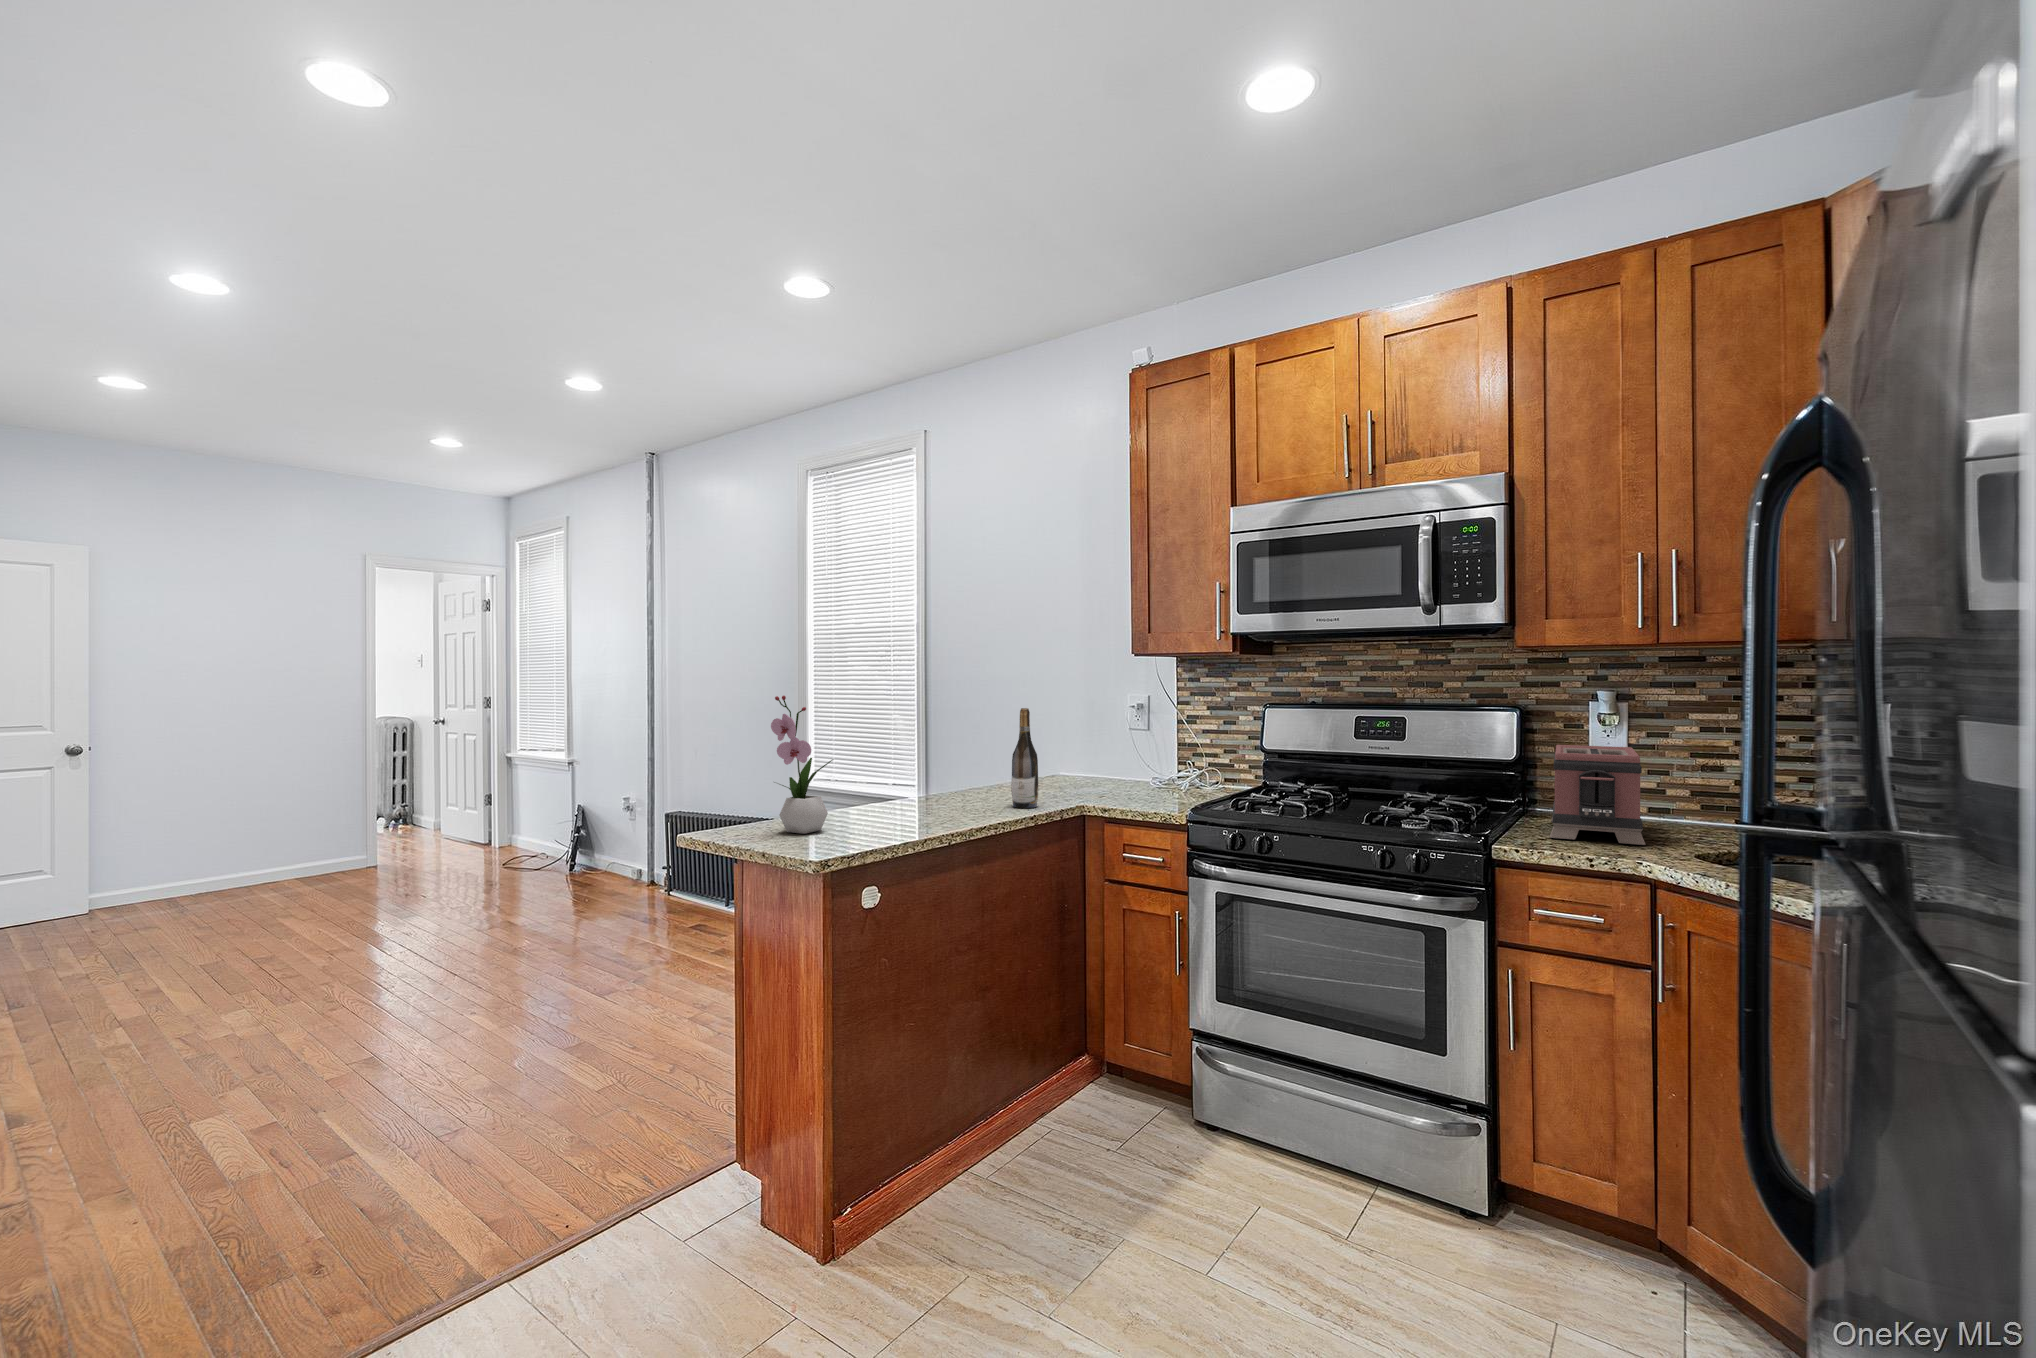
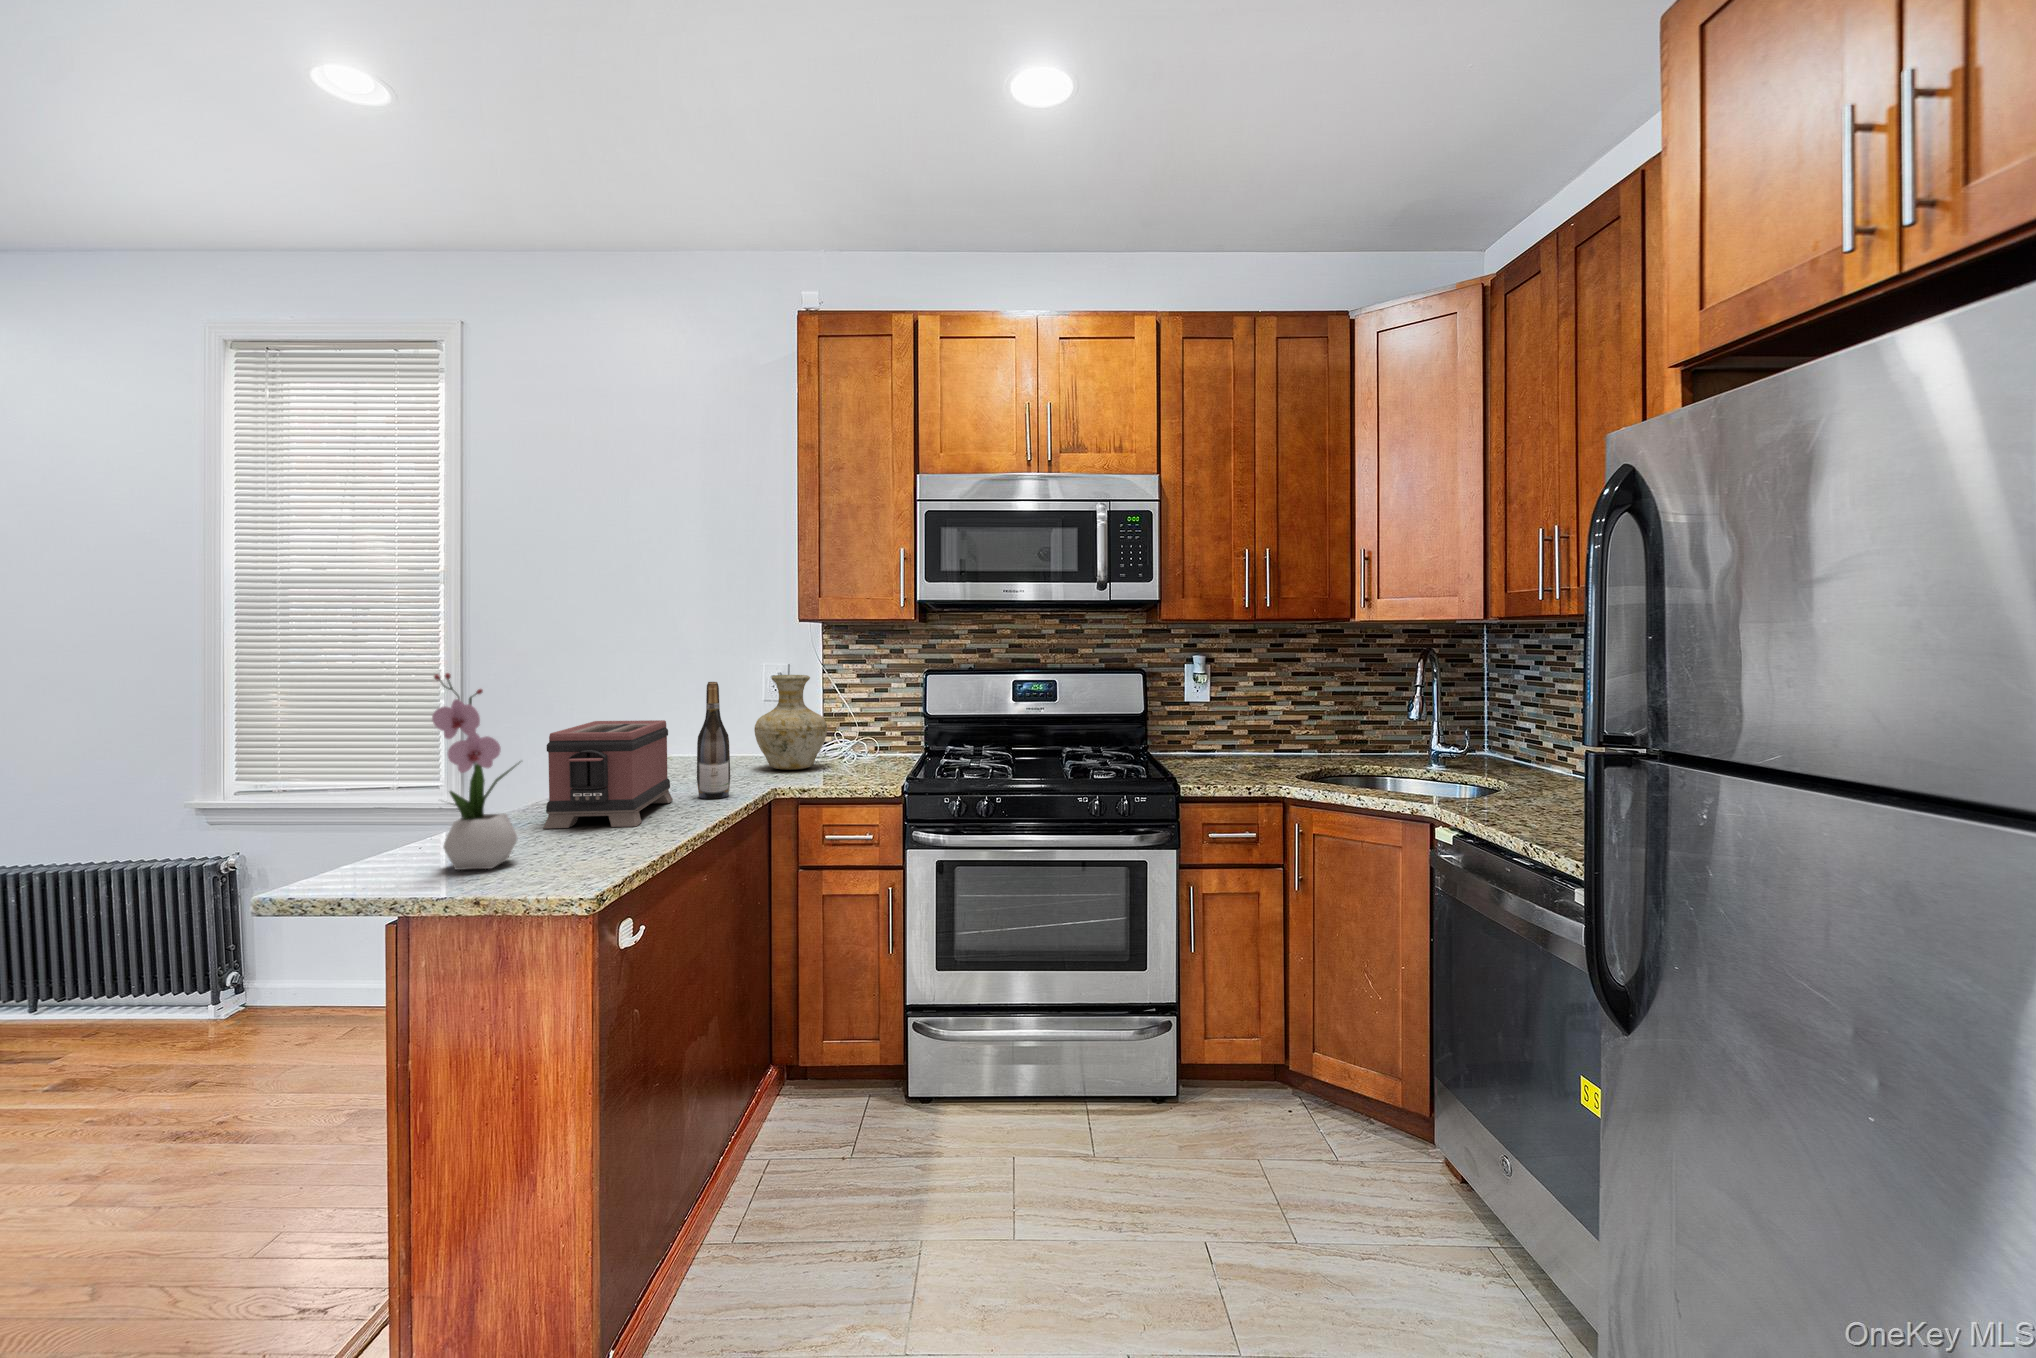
vase: none [1099,705,1164,793] -> present [754,675,827,770]
toaster: present [1550,745,1646,845] -> present [543,720,673,829]

